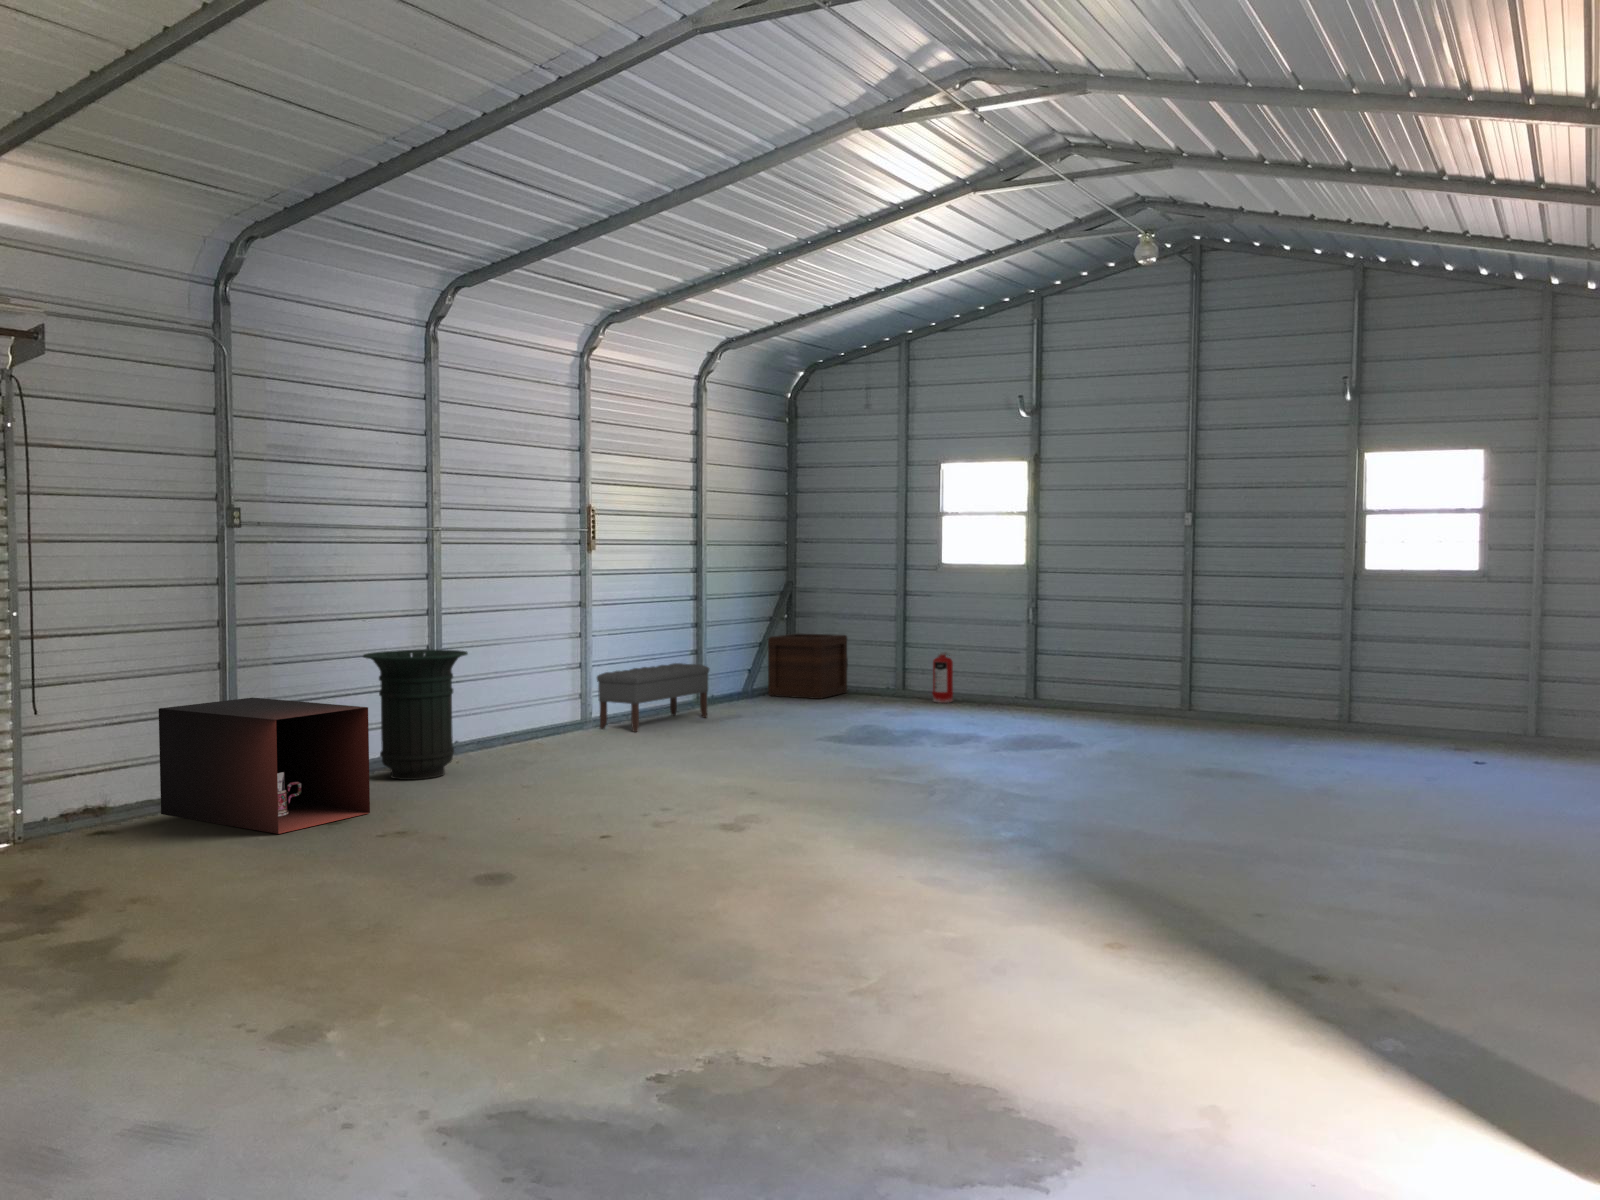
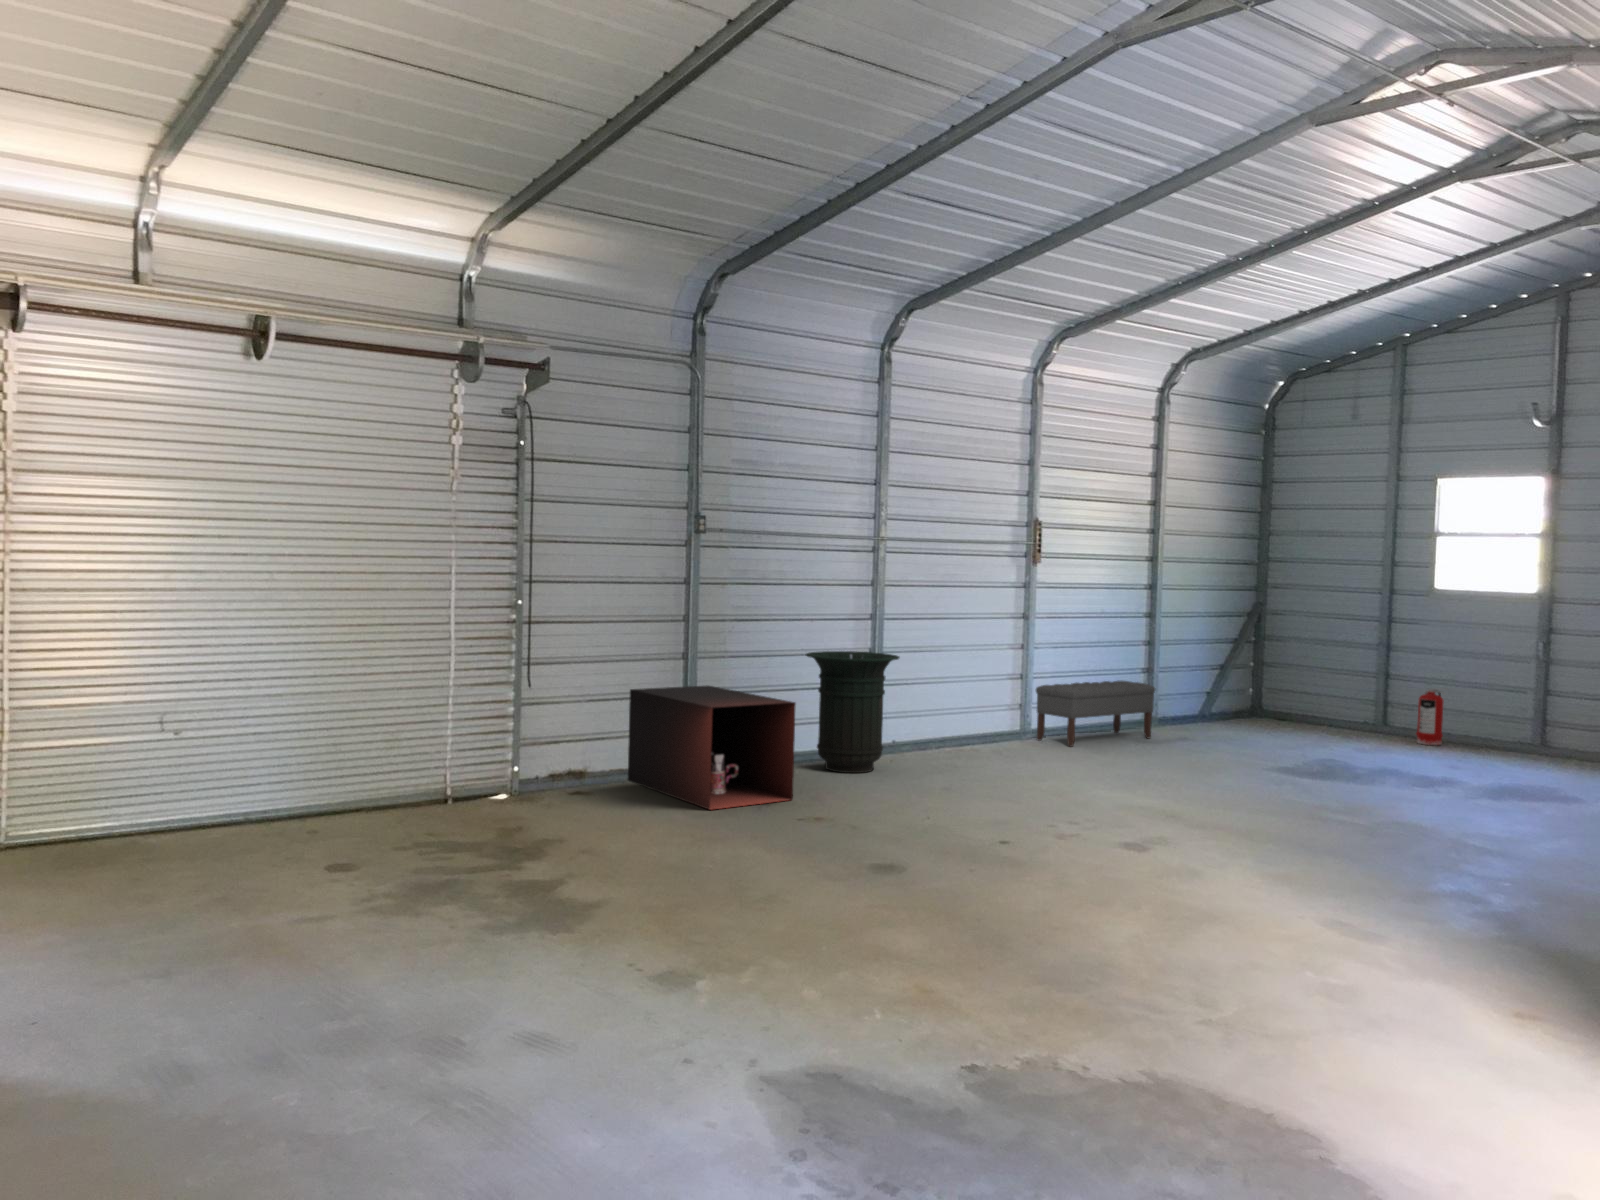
wooden crate: present [768,633,848,699] -> none [1226,658,1320,729]

